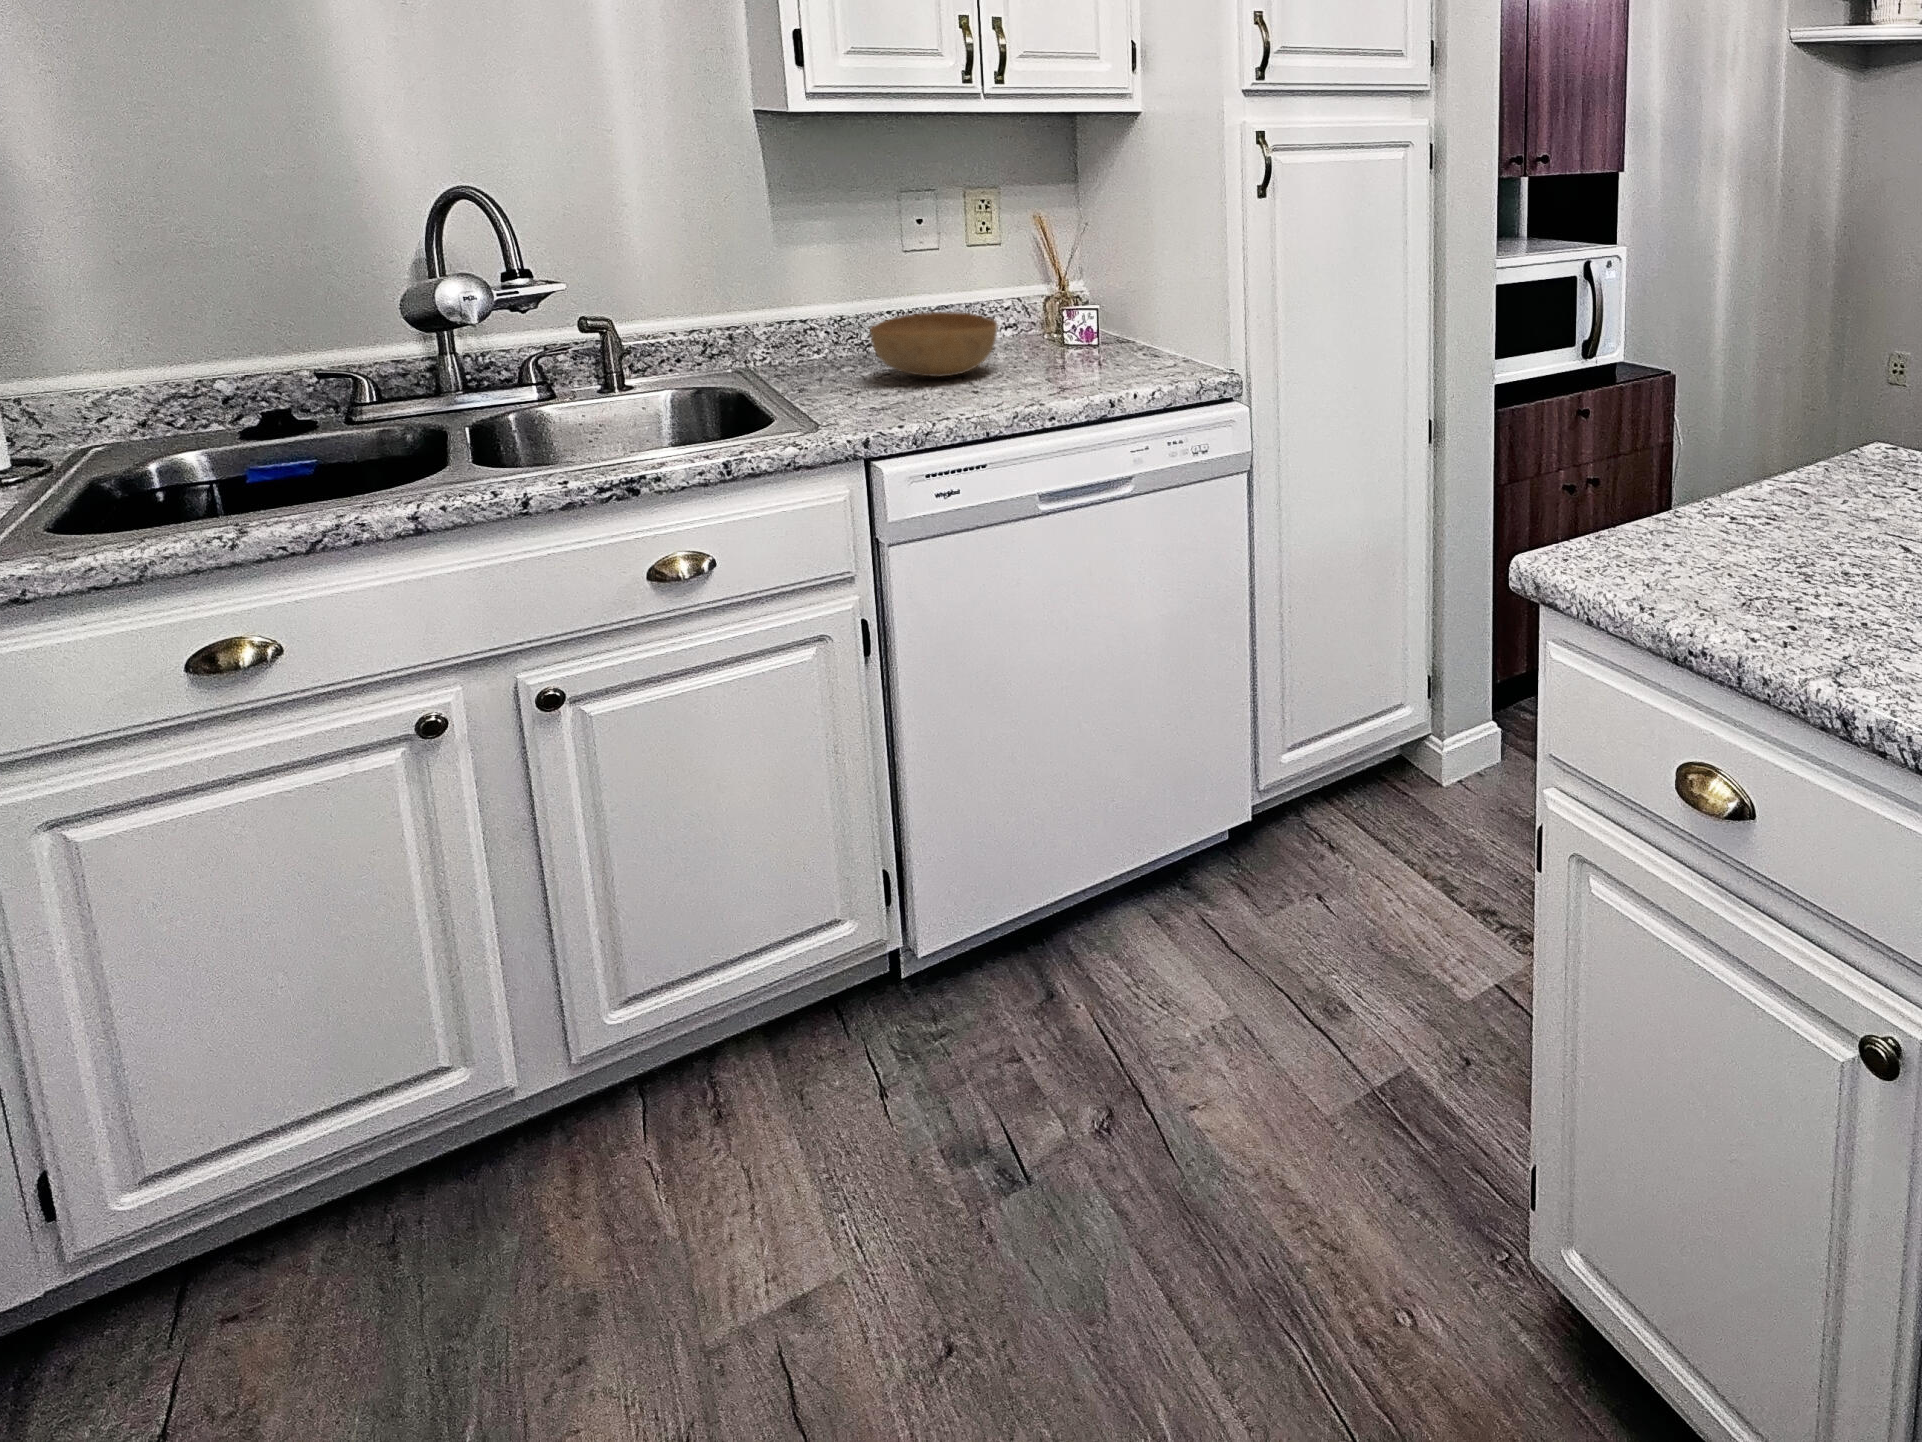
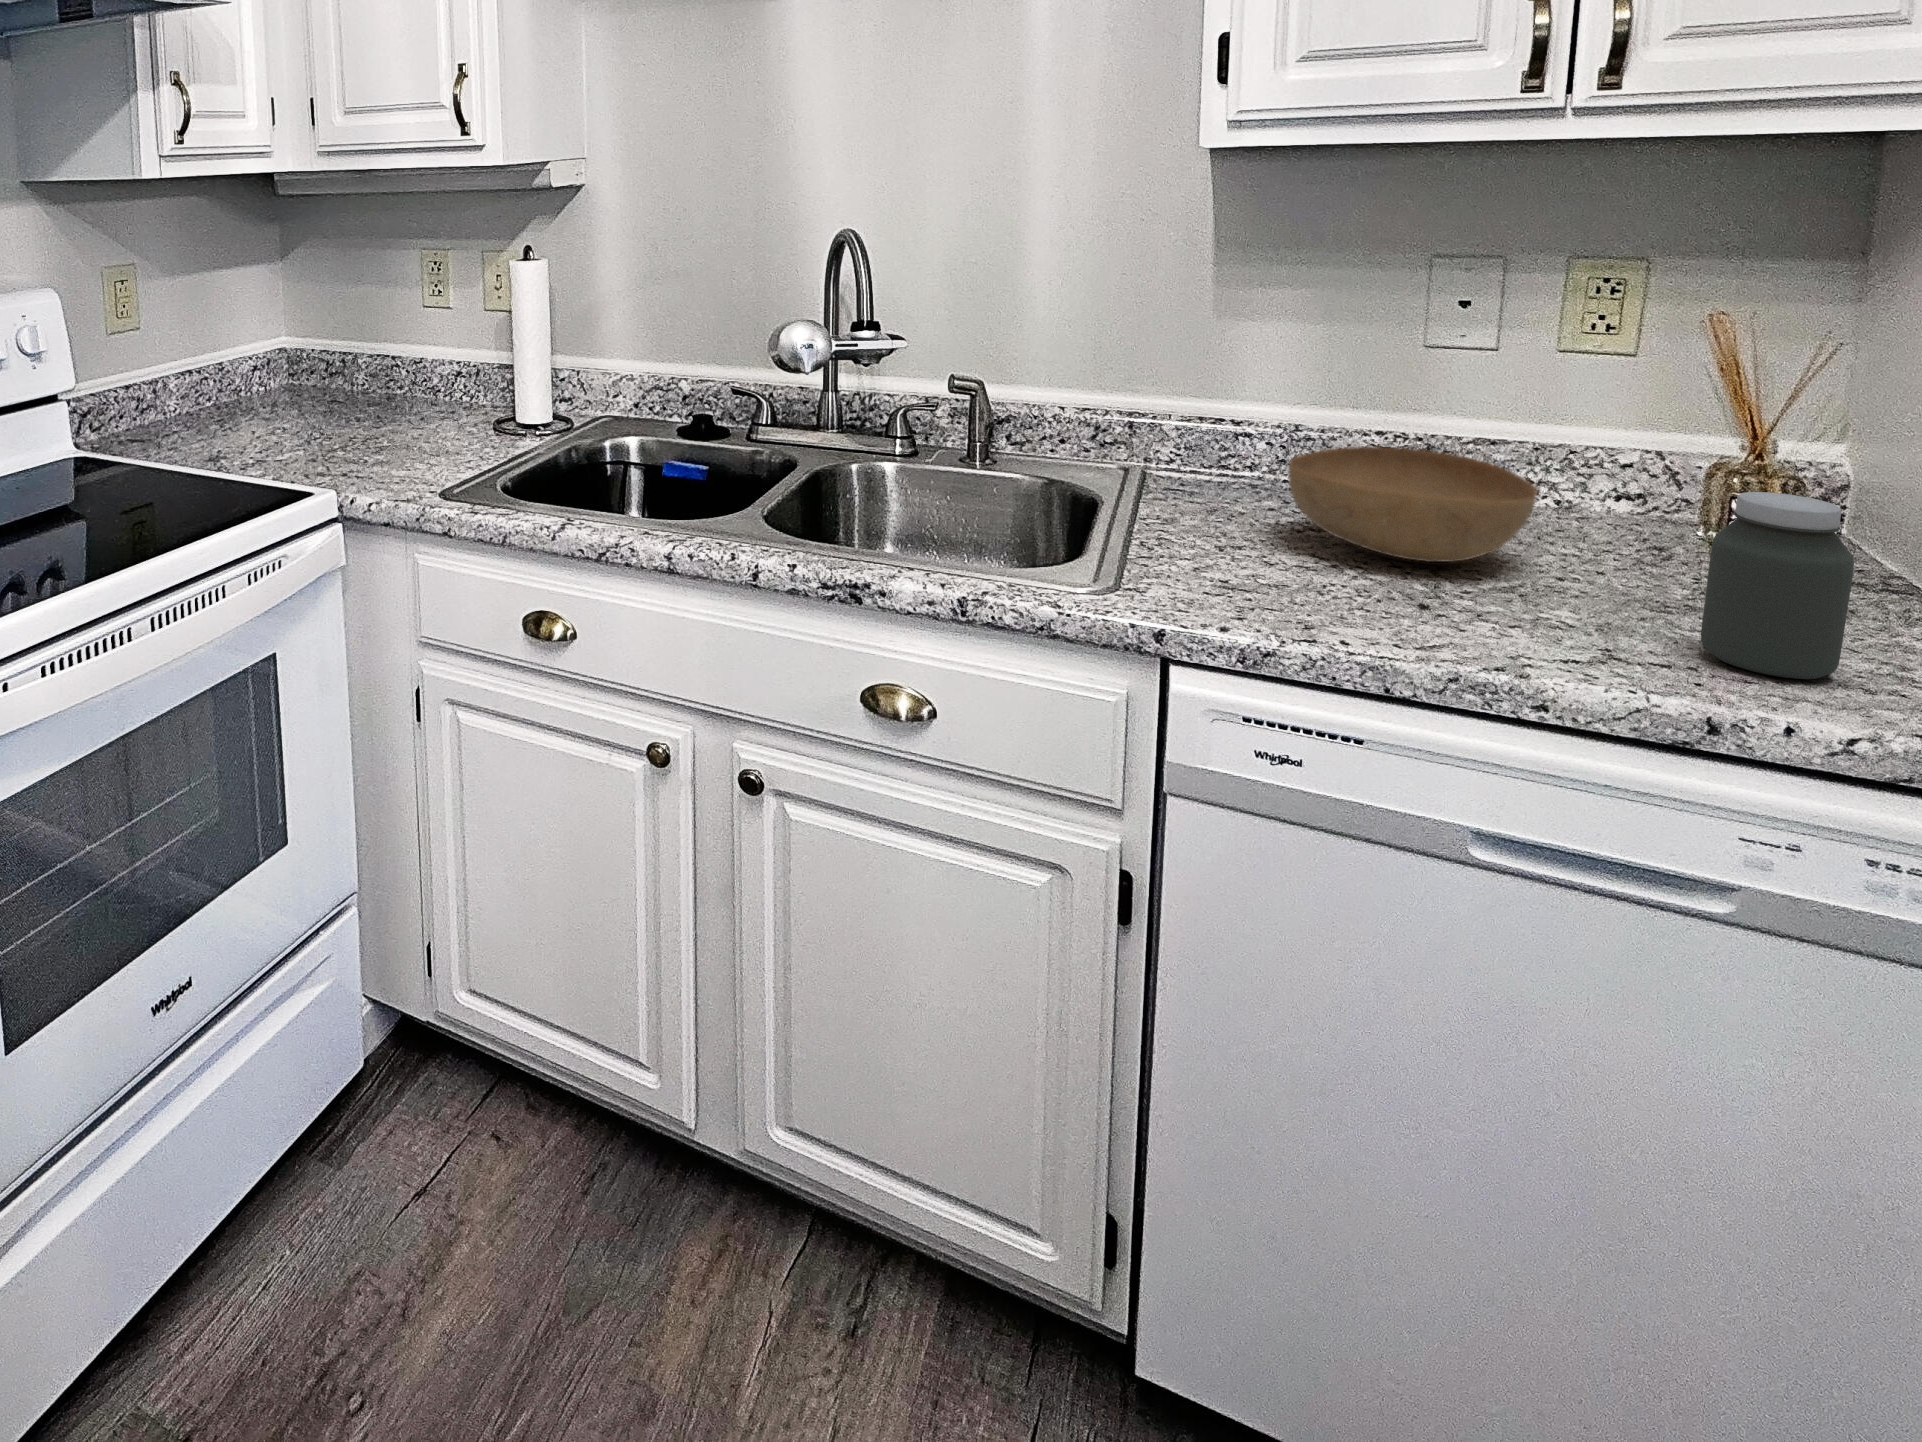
jar: none [1085,291,1134,380] -> present [1701,492,1854,679]

